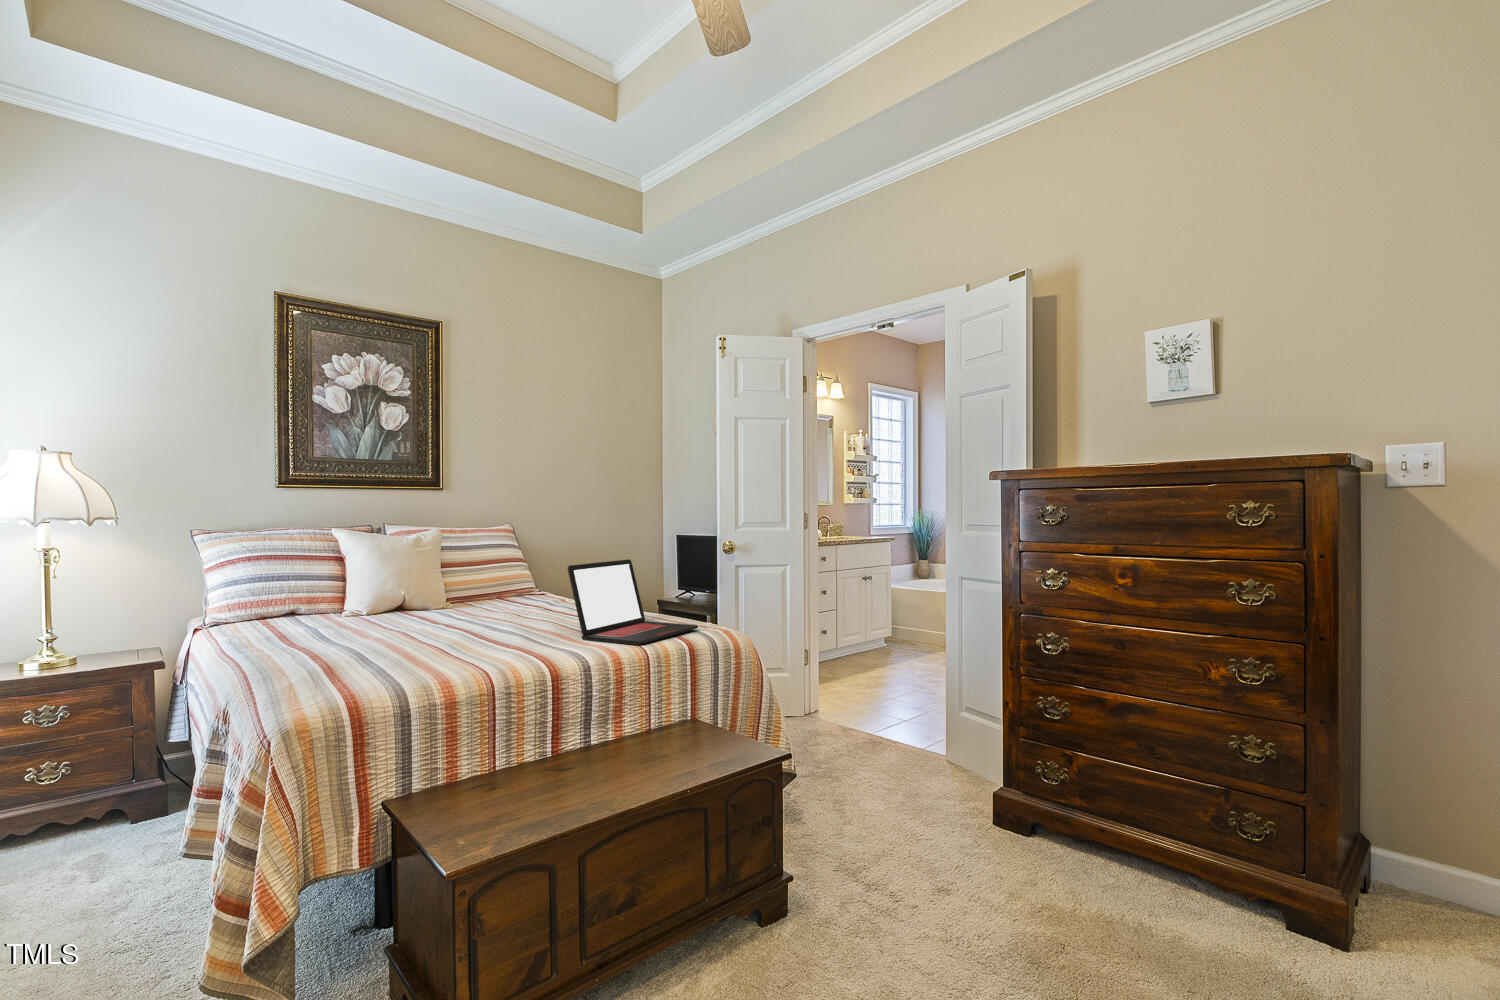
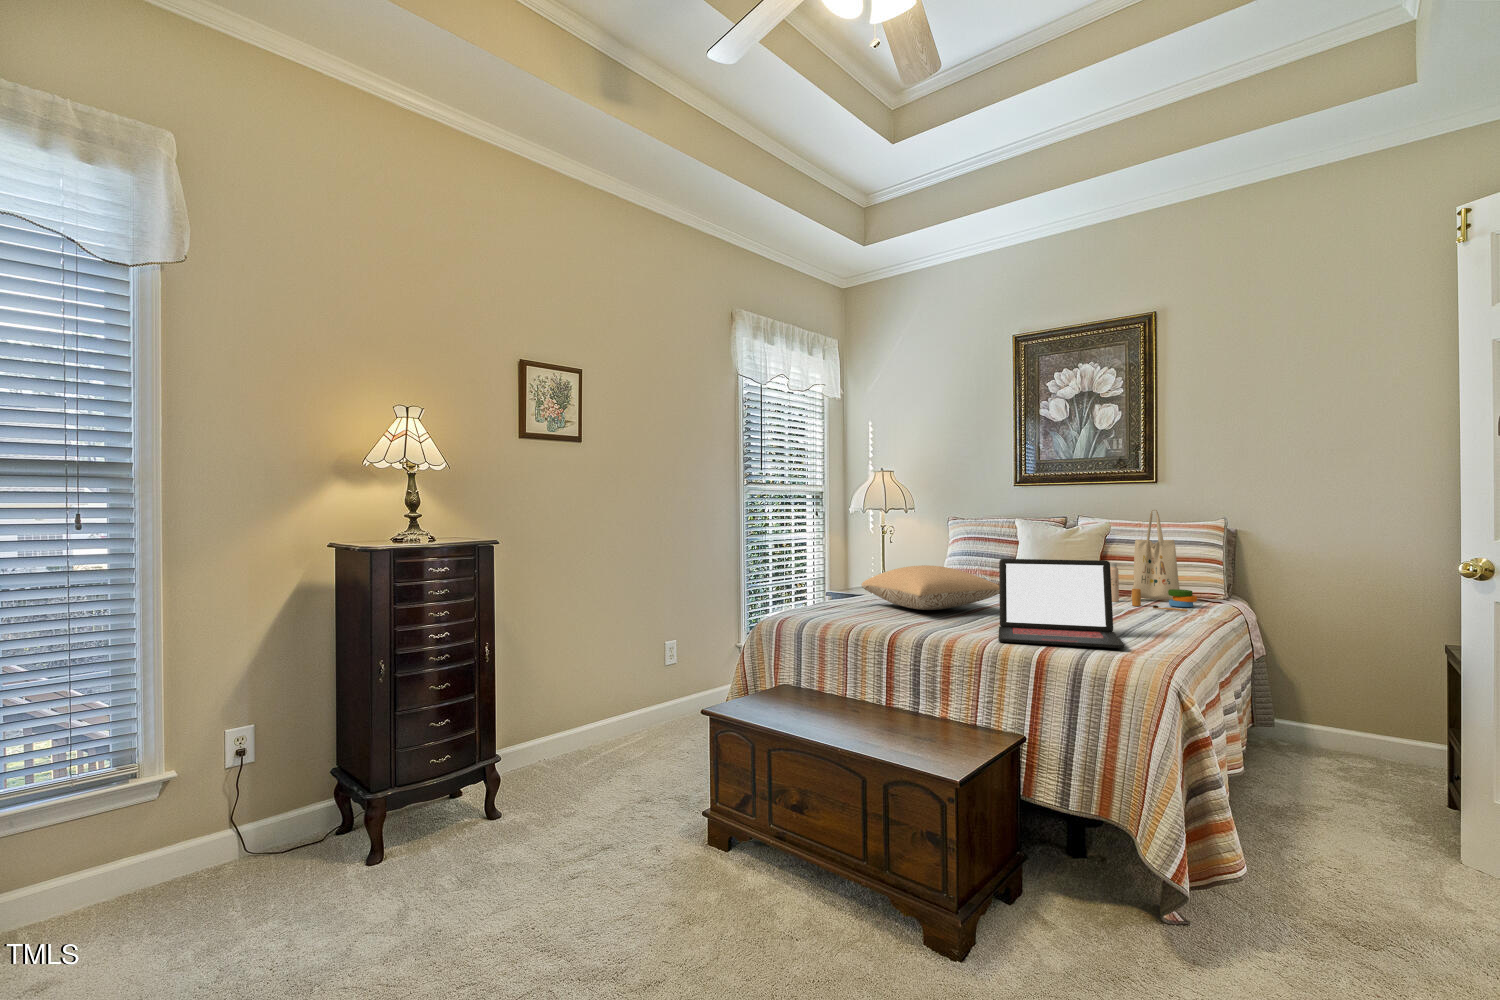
tote bag: none [484,516,569,607] -> present [1110,510,1197,612]
pillow: none [342,586,505,644] -> present [862,565,1000,610]

